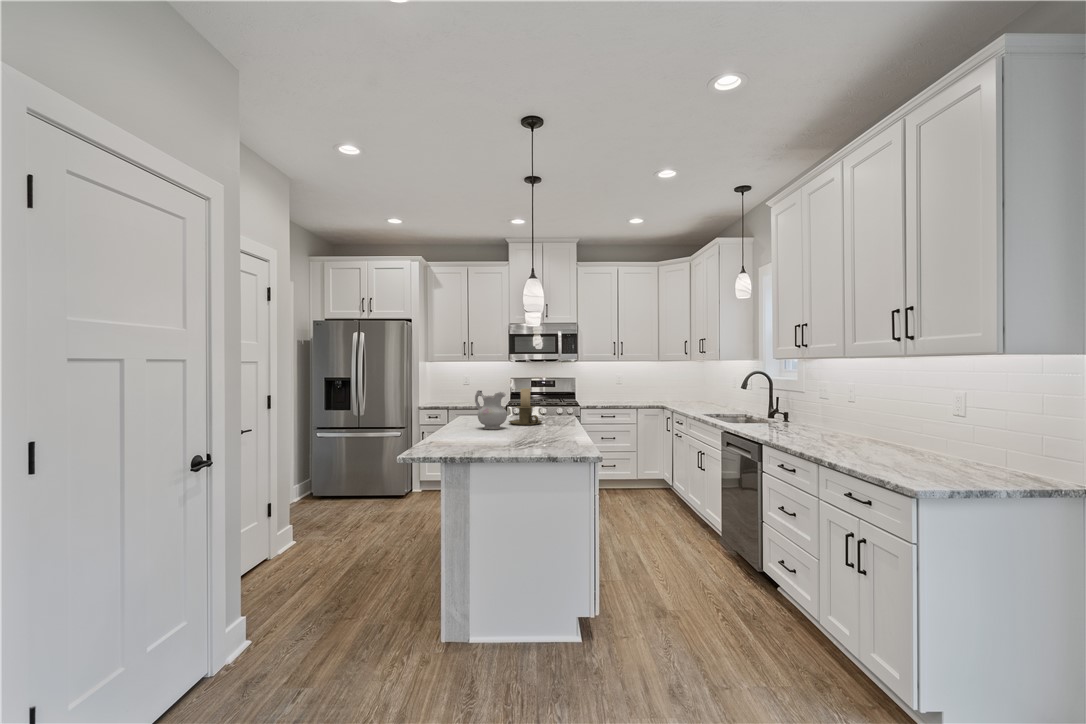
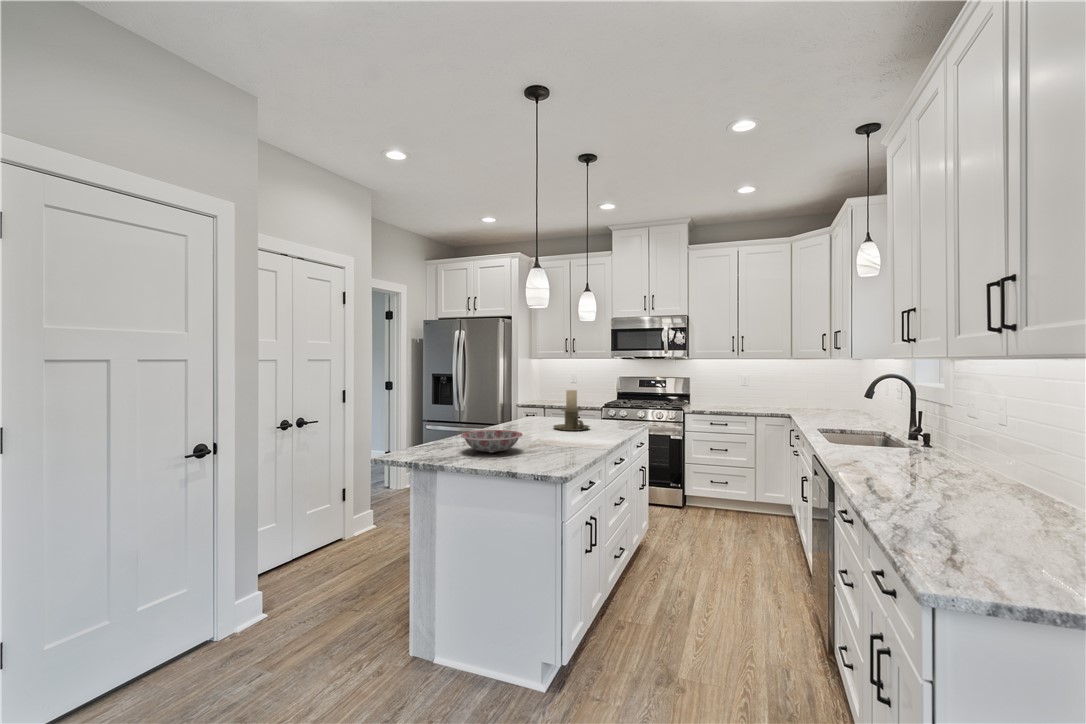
ceramic pitcher: present [475,390,507,429] -> none [508,391,540,434]
ceramic bowl: none [476,425,532,444] -> present [461,430,523,452]

